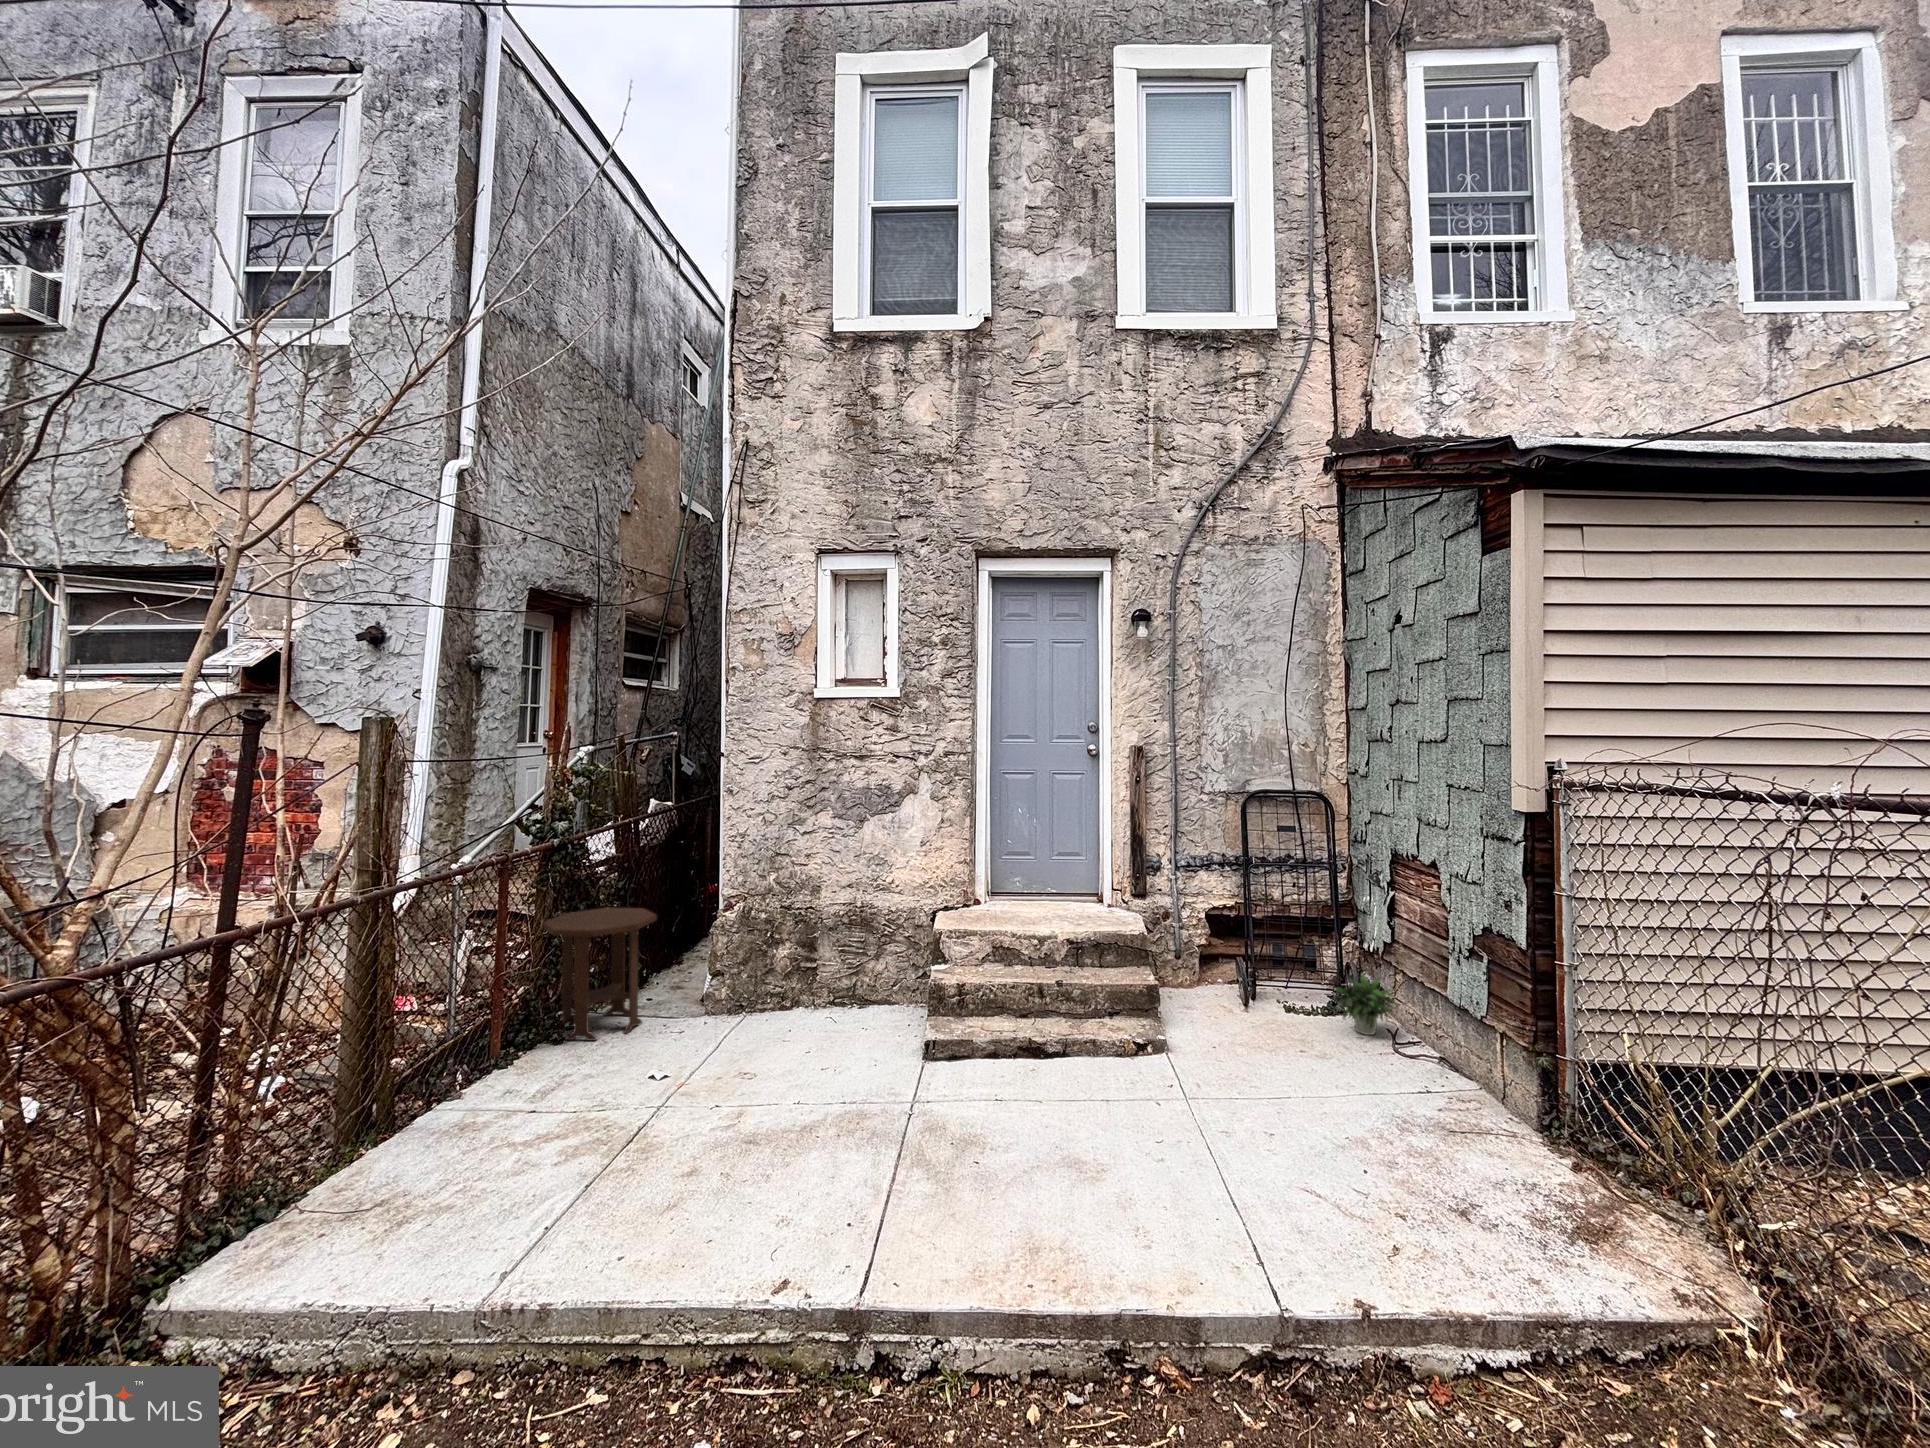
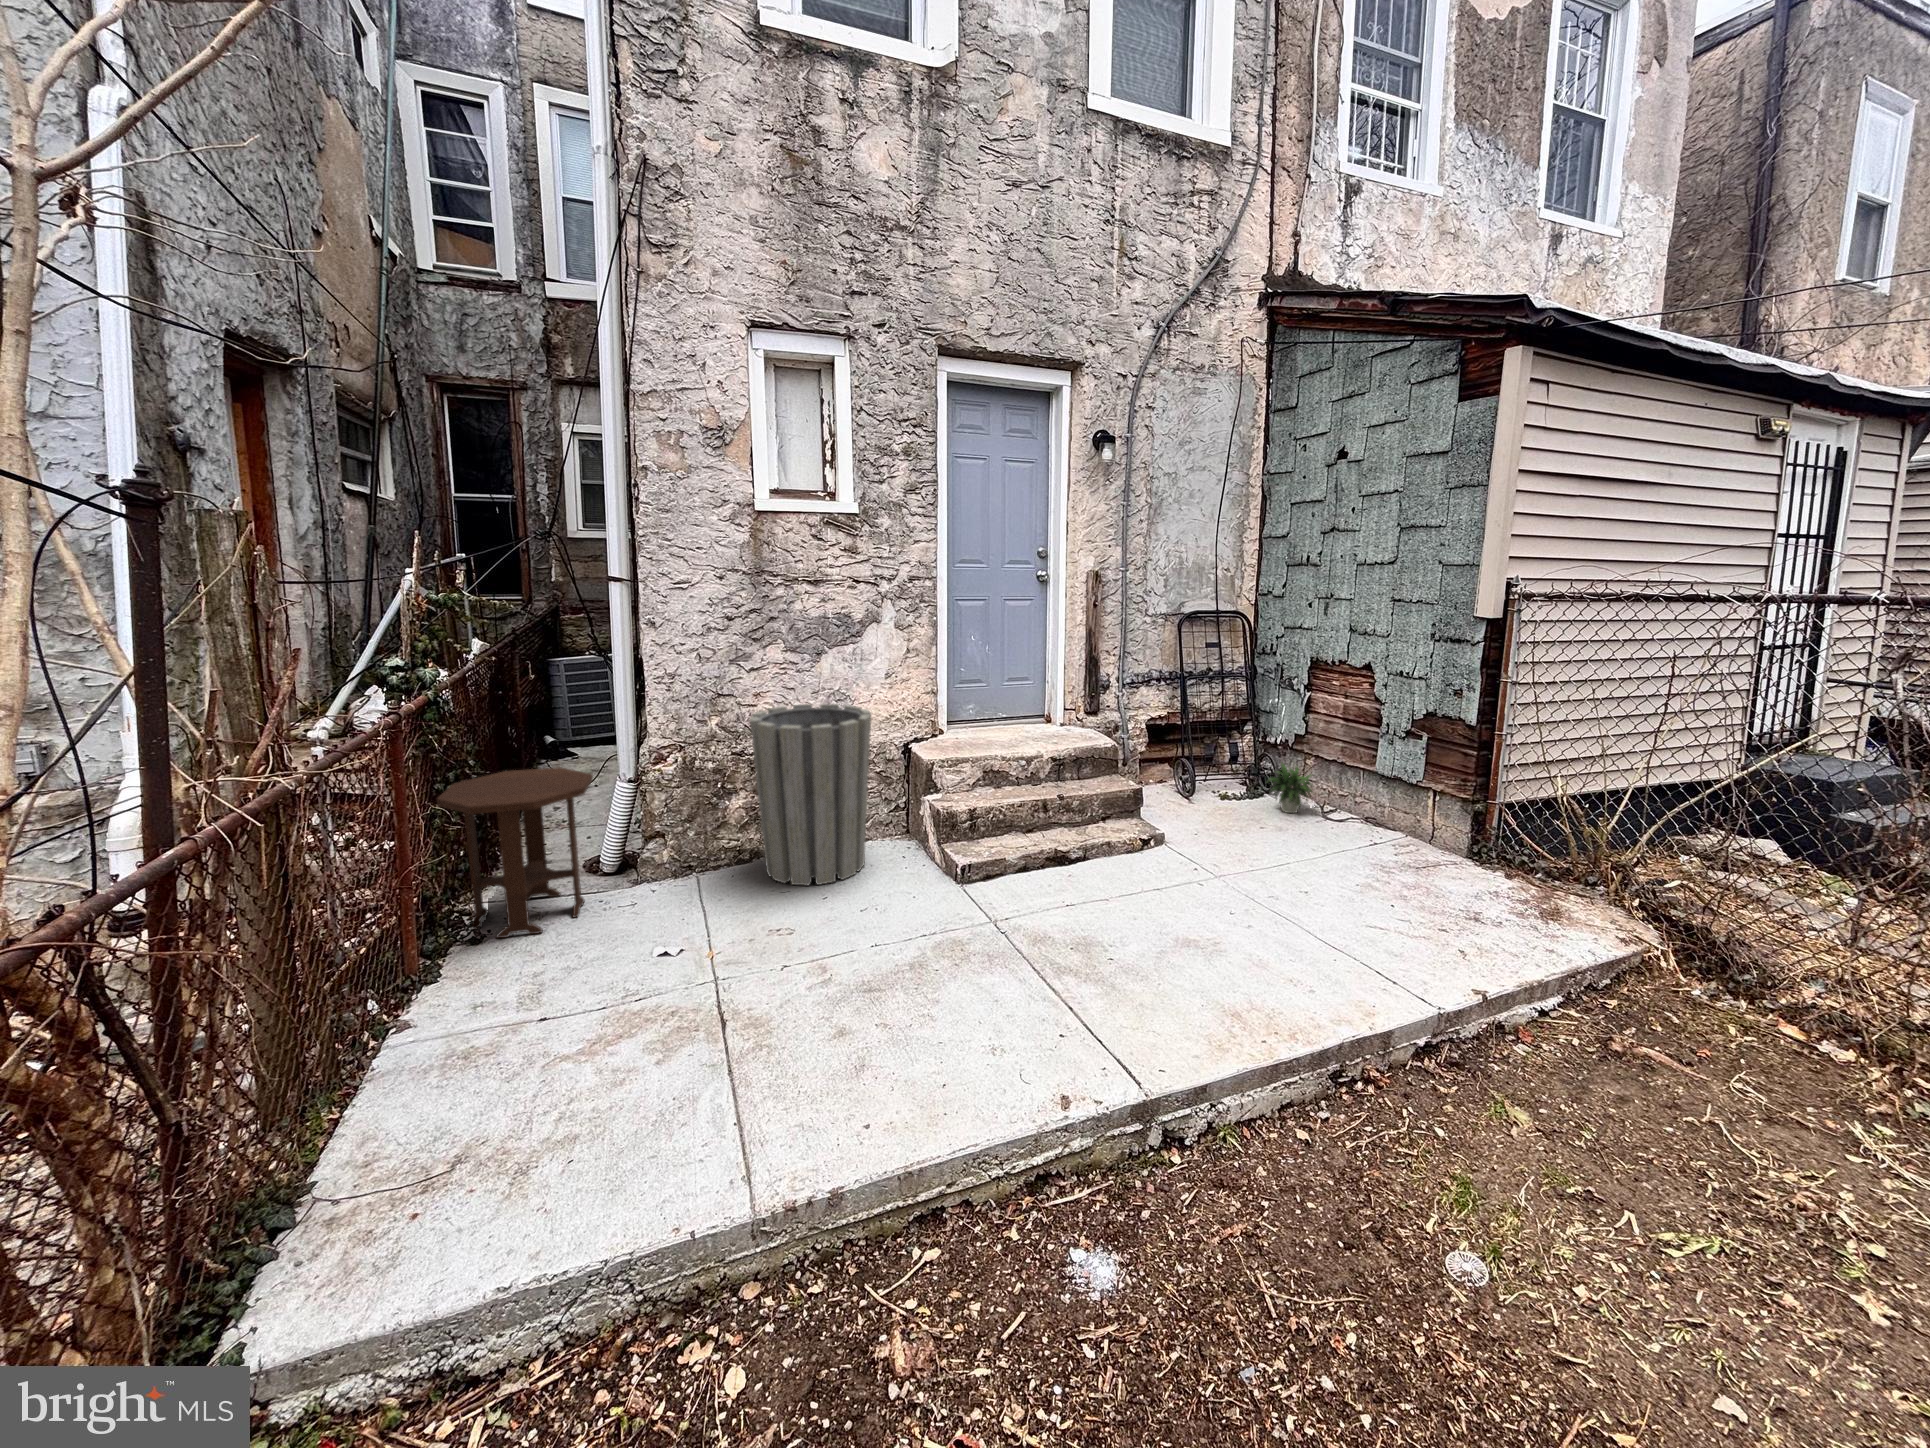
trash can: none [777,869,883,1036] -> present [750,703,871,885]

